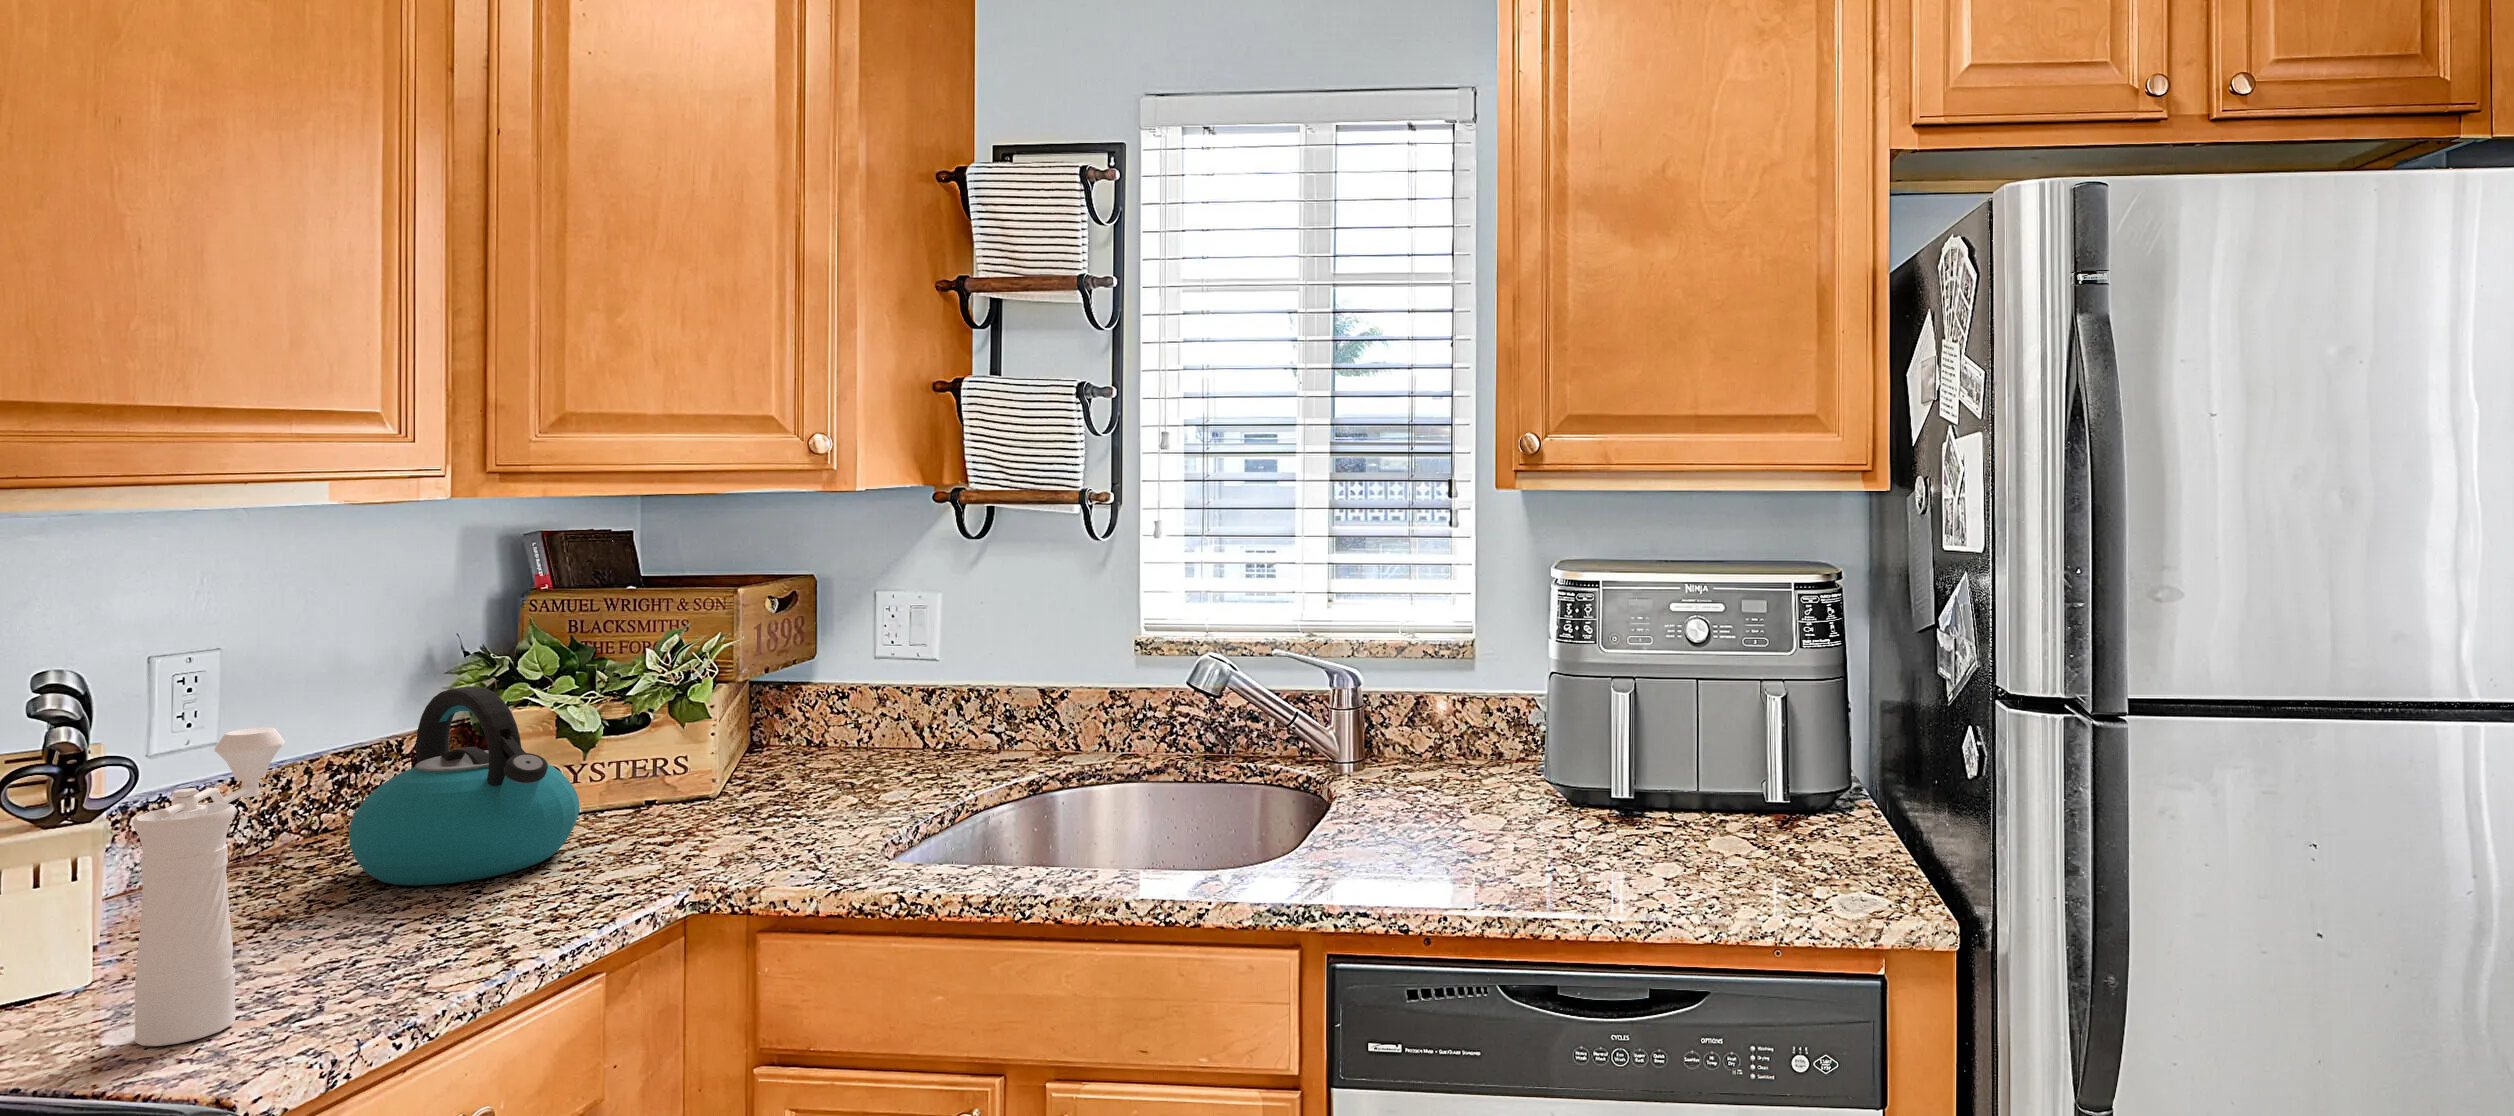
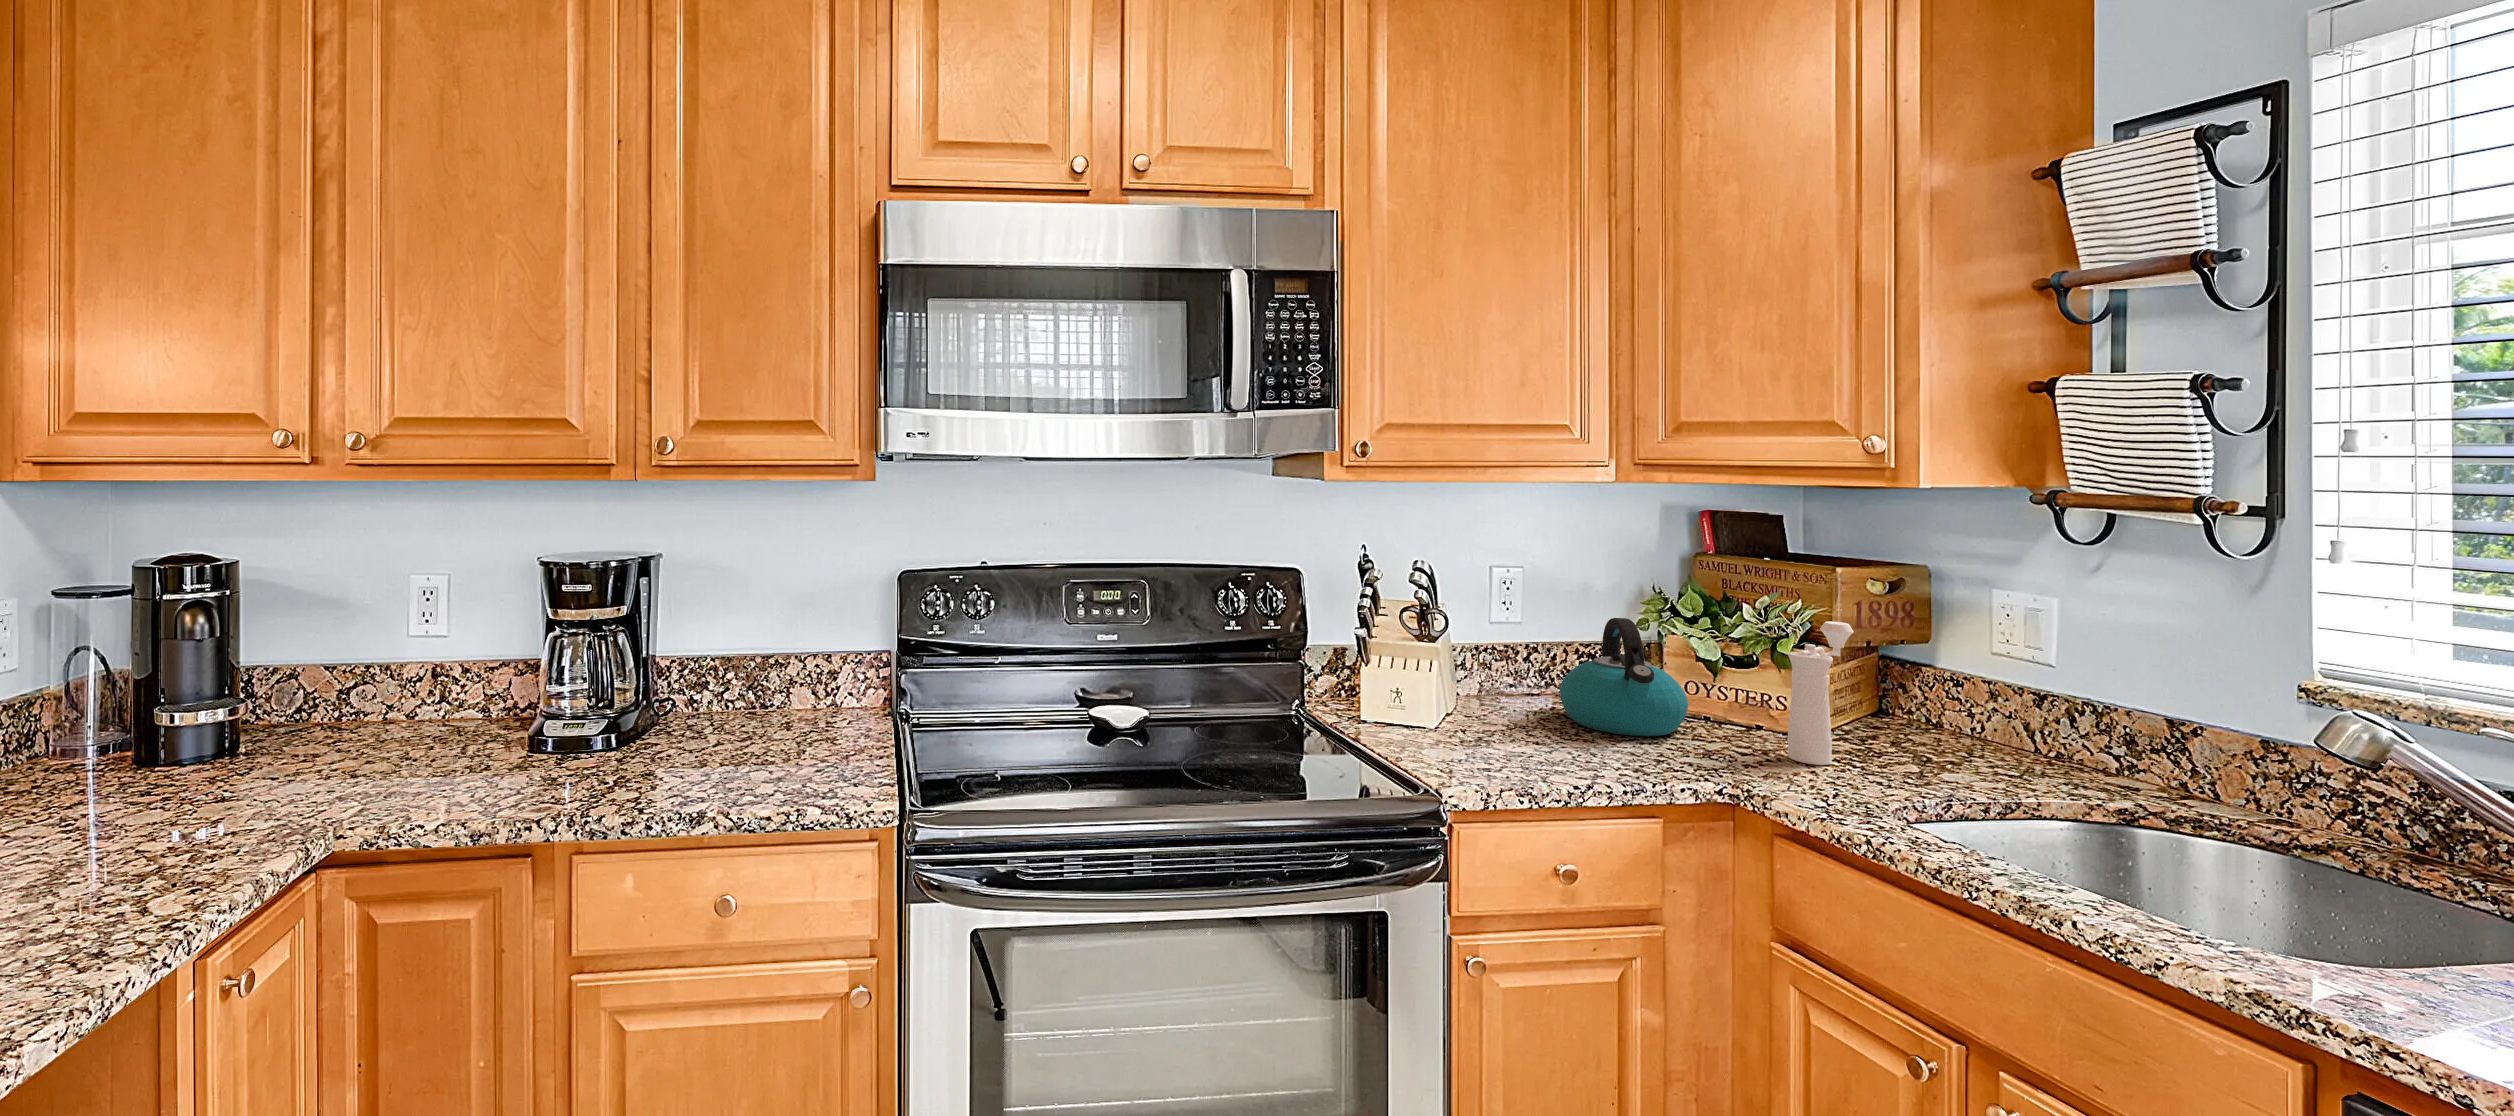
pepper mill: present [133,728,285,1046] -> present [1788,621,1854,765]

